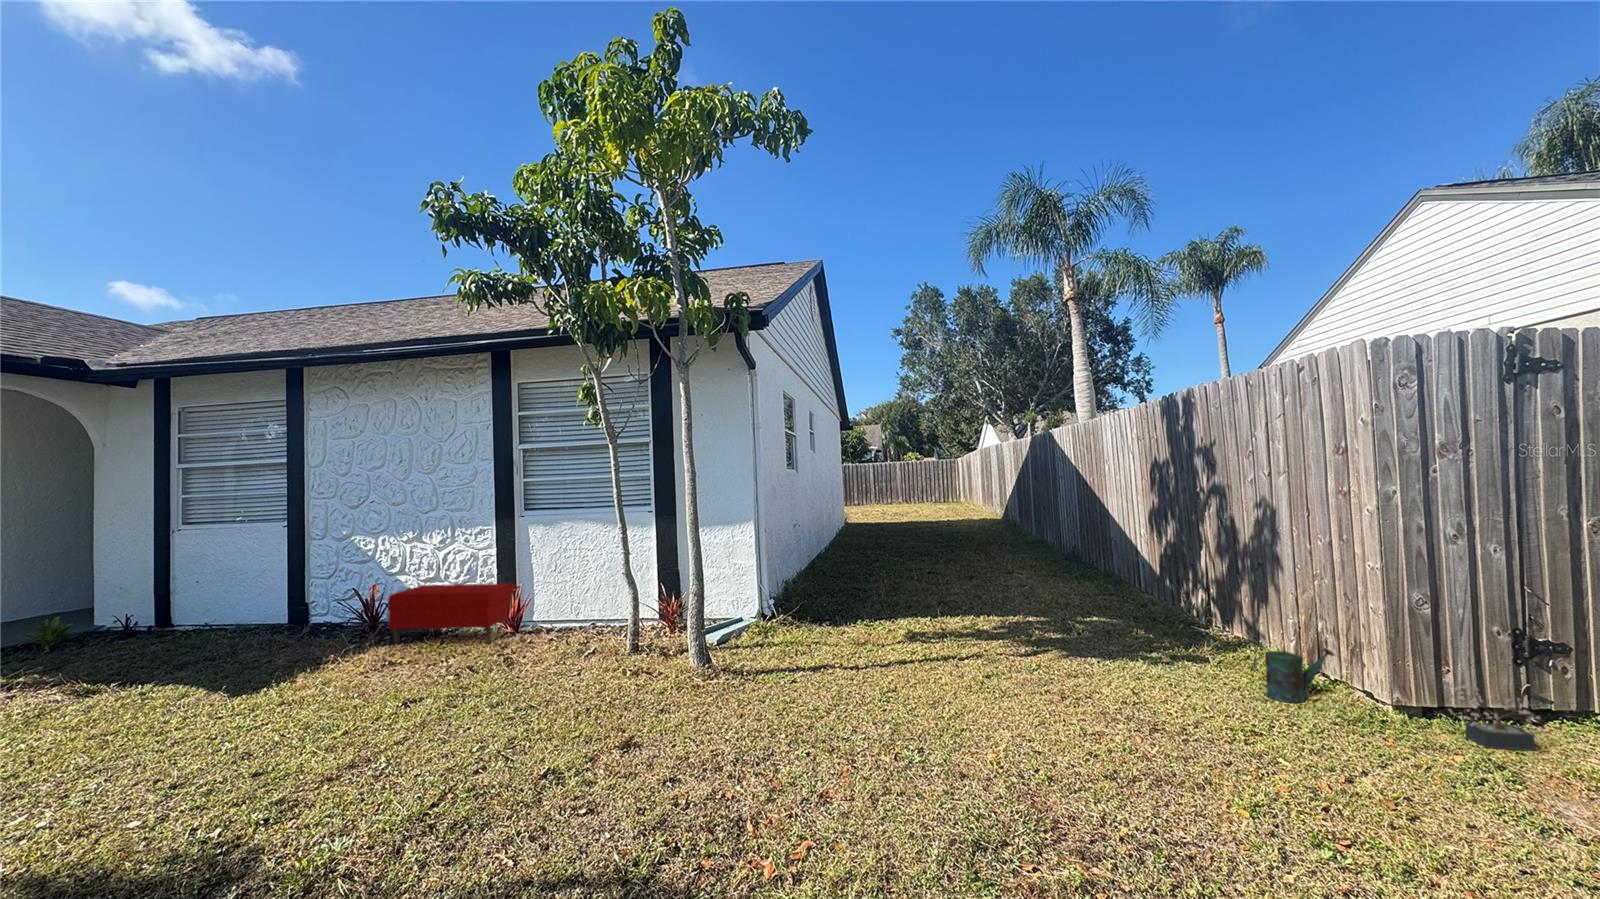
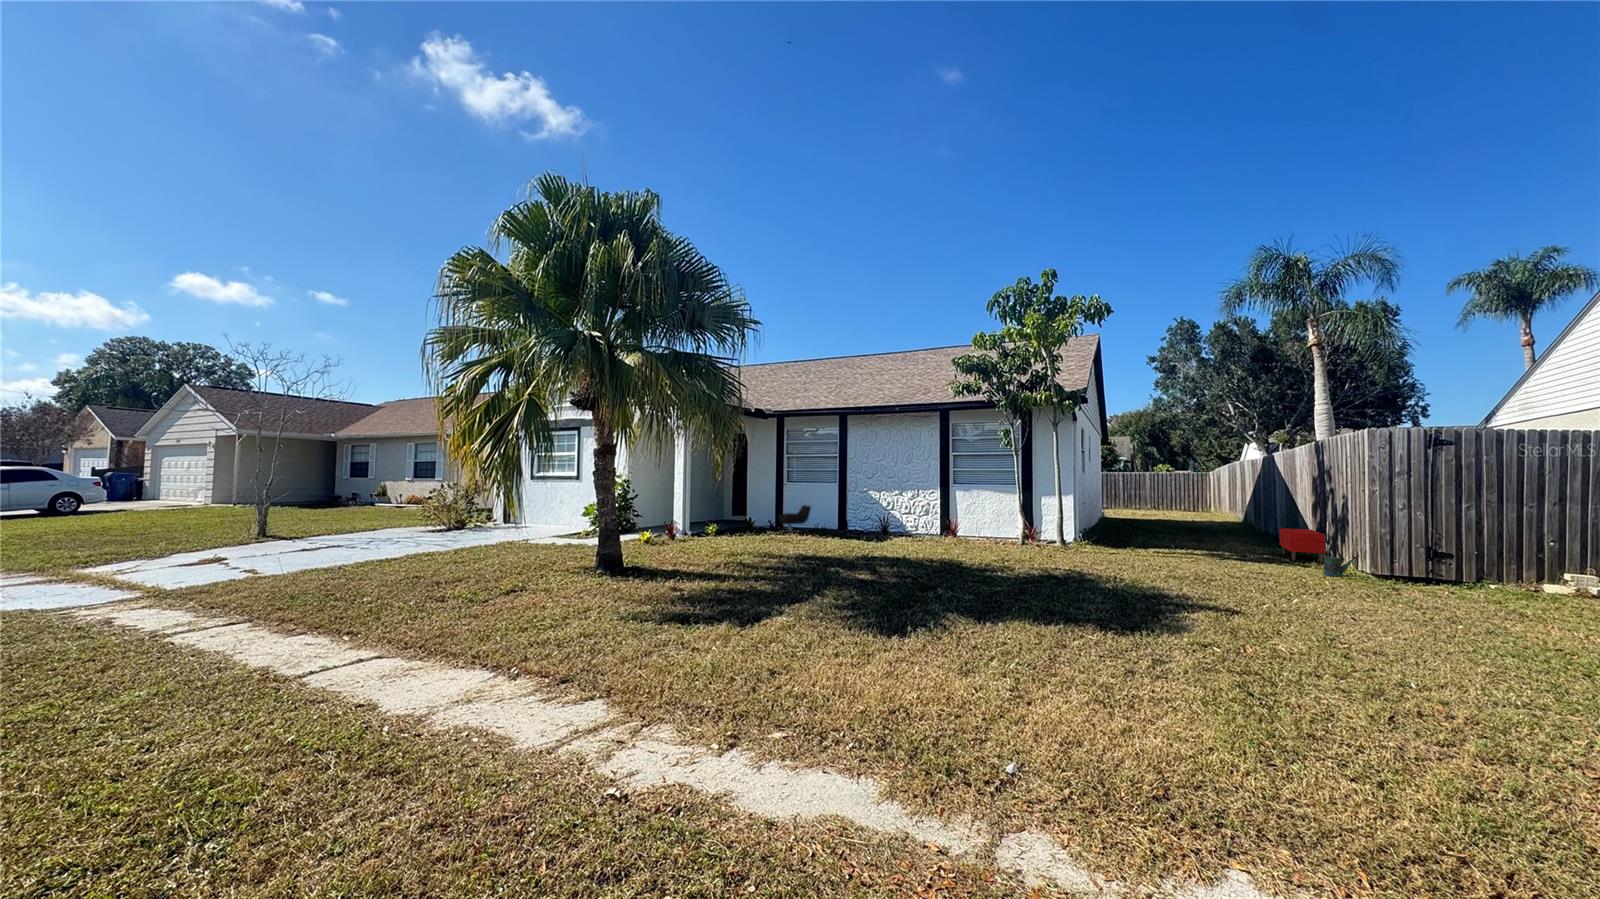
lounge chair: none [101,574,208,653] -> present [778,505,811,532]
bench: present [388,583,515,644] -> present [1280,528,1325,562]
decorative plant: present [1448,682,1540,751] -> none [1388,564,1426,589]

